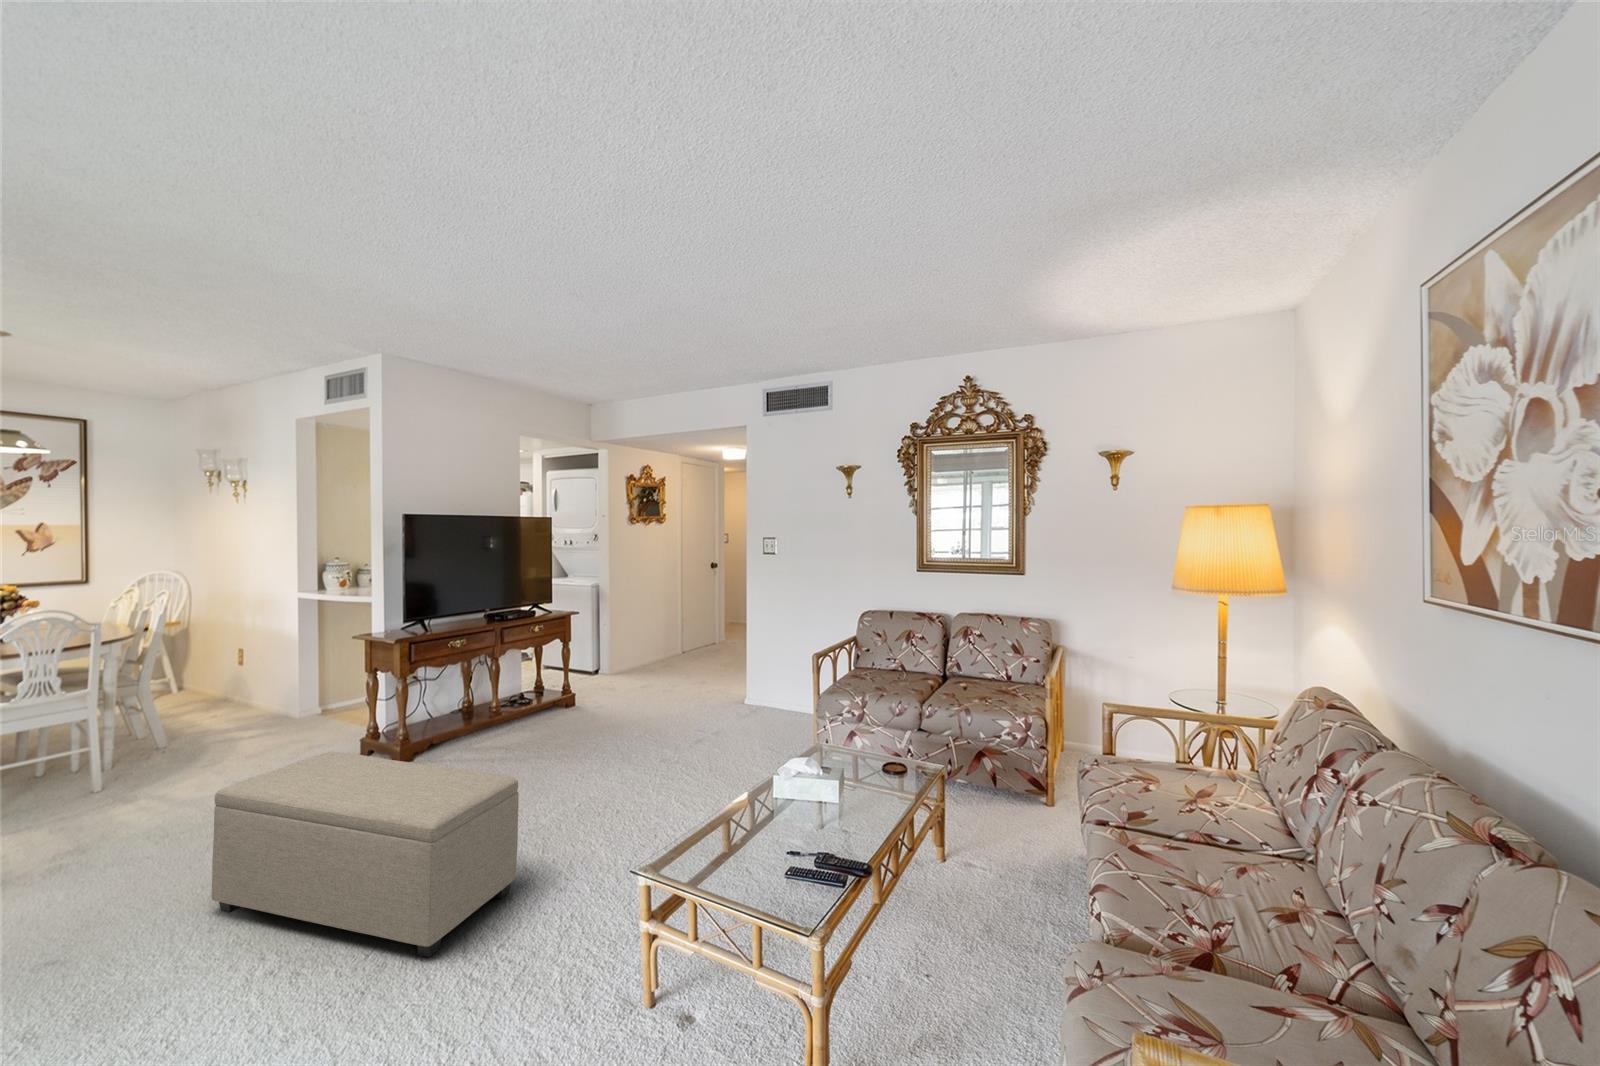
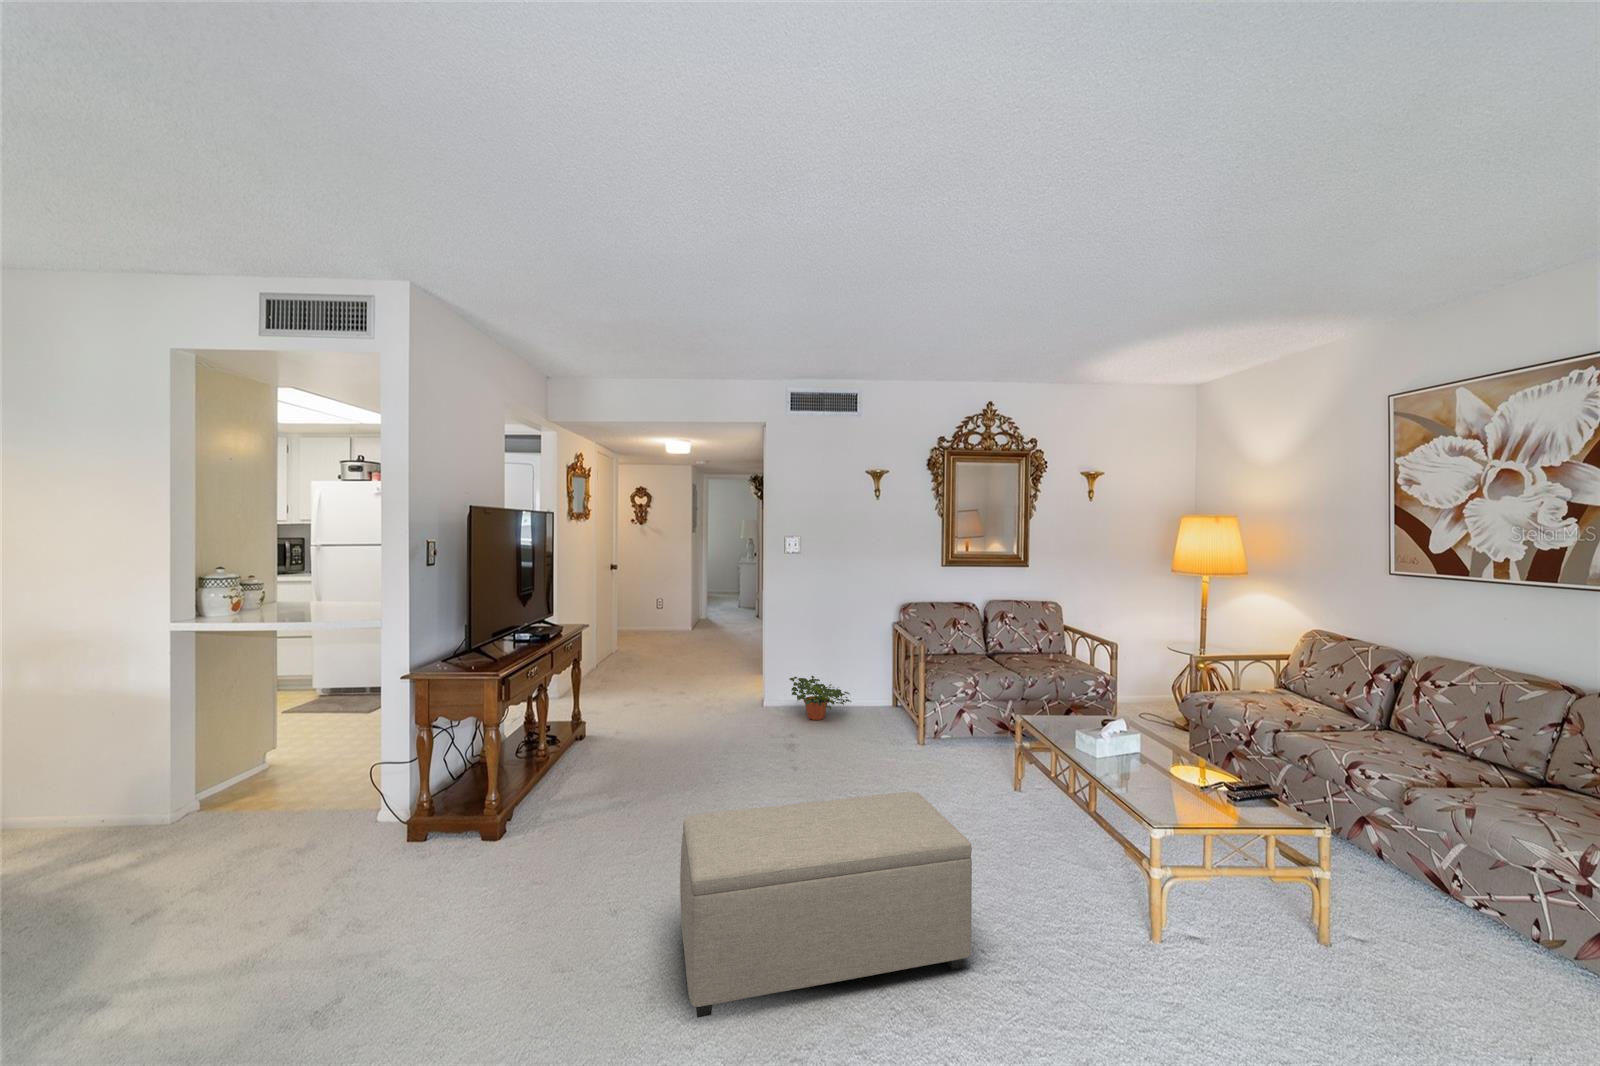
potted plant: none [731,675,800,722] -> present [790,676,851,720]

